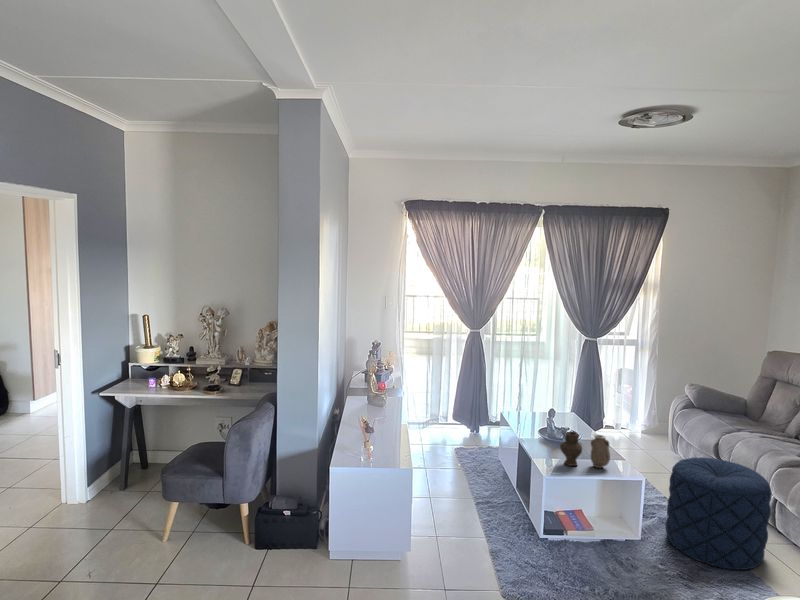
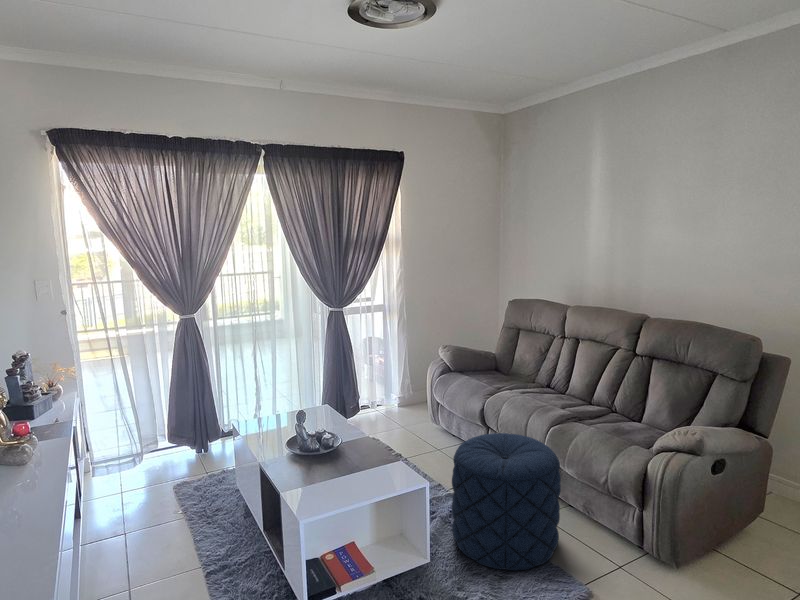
vase: present [560,431,610,468] -> none [317,440,384,494]

